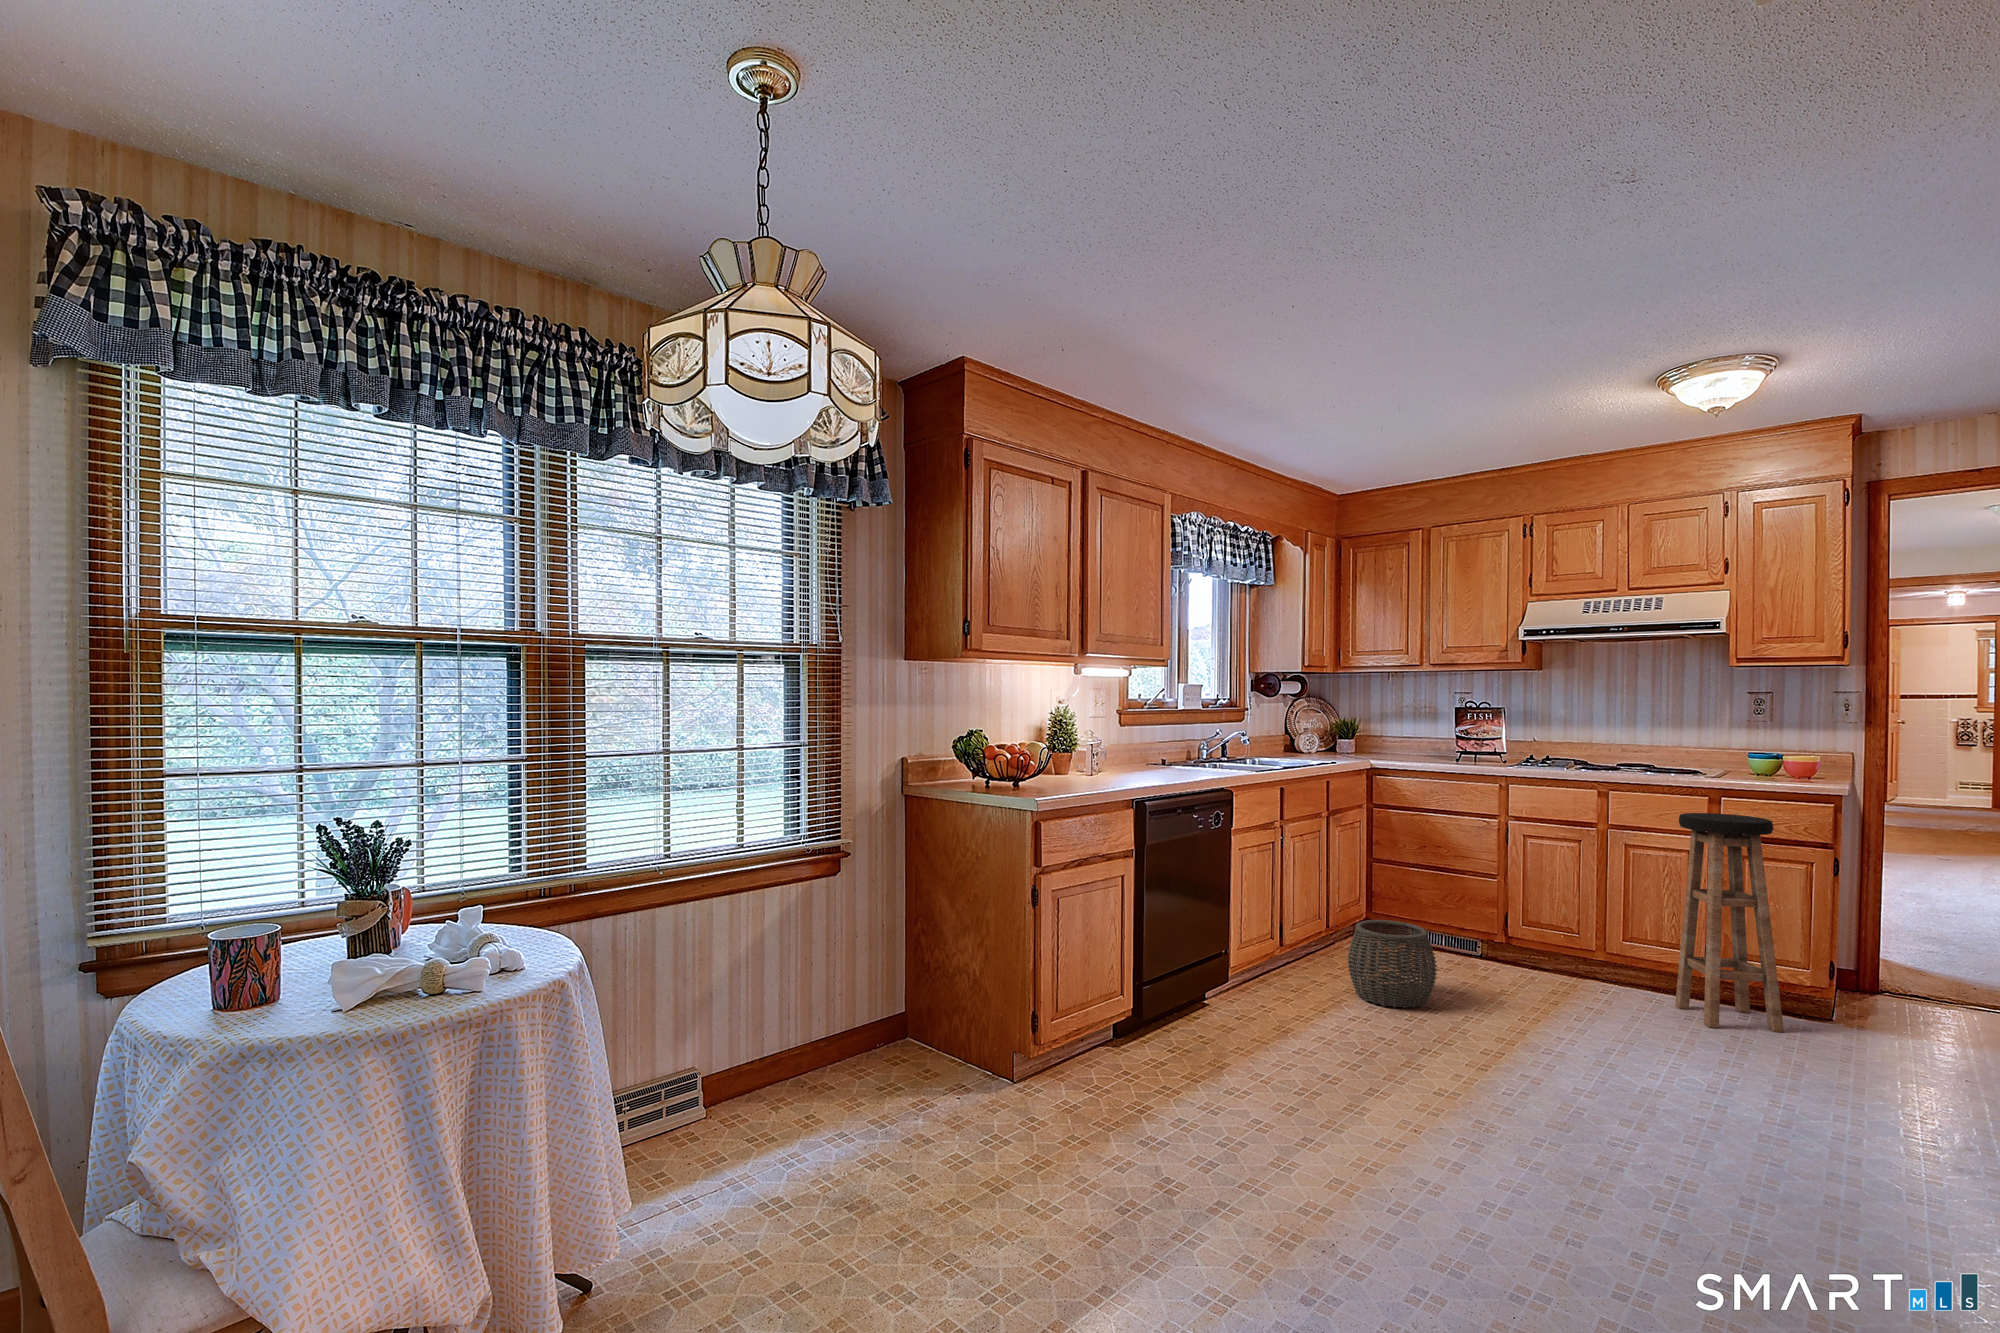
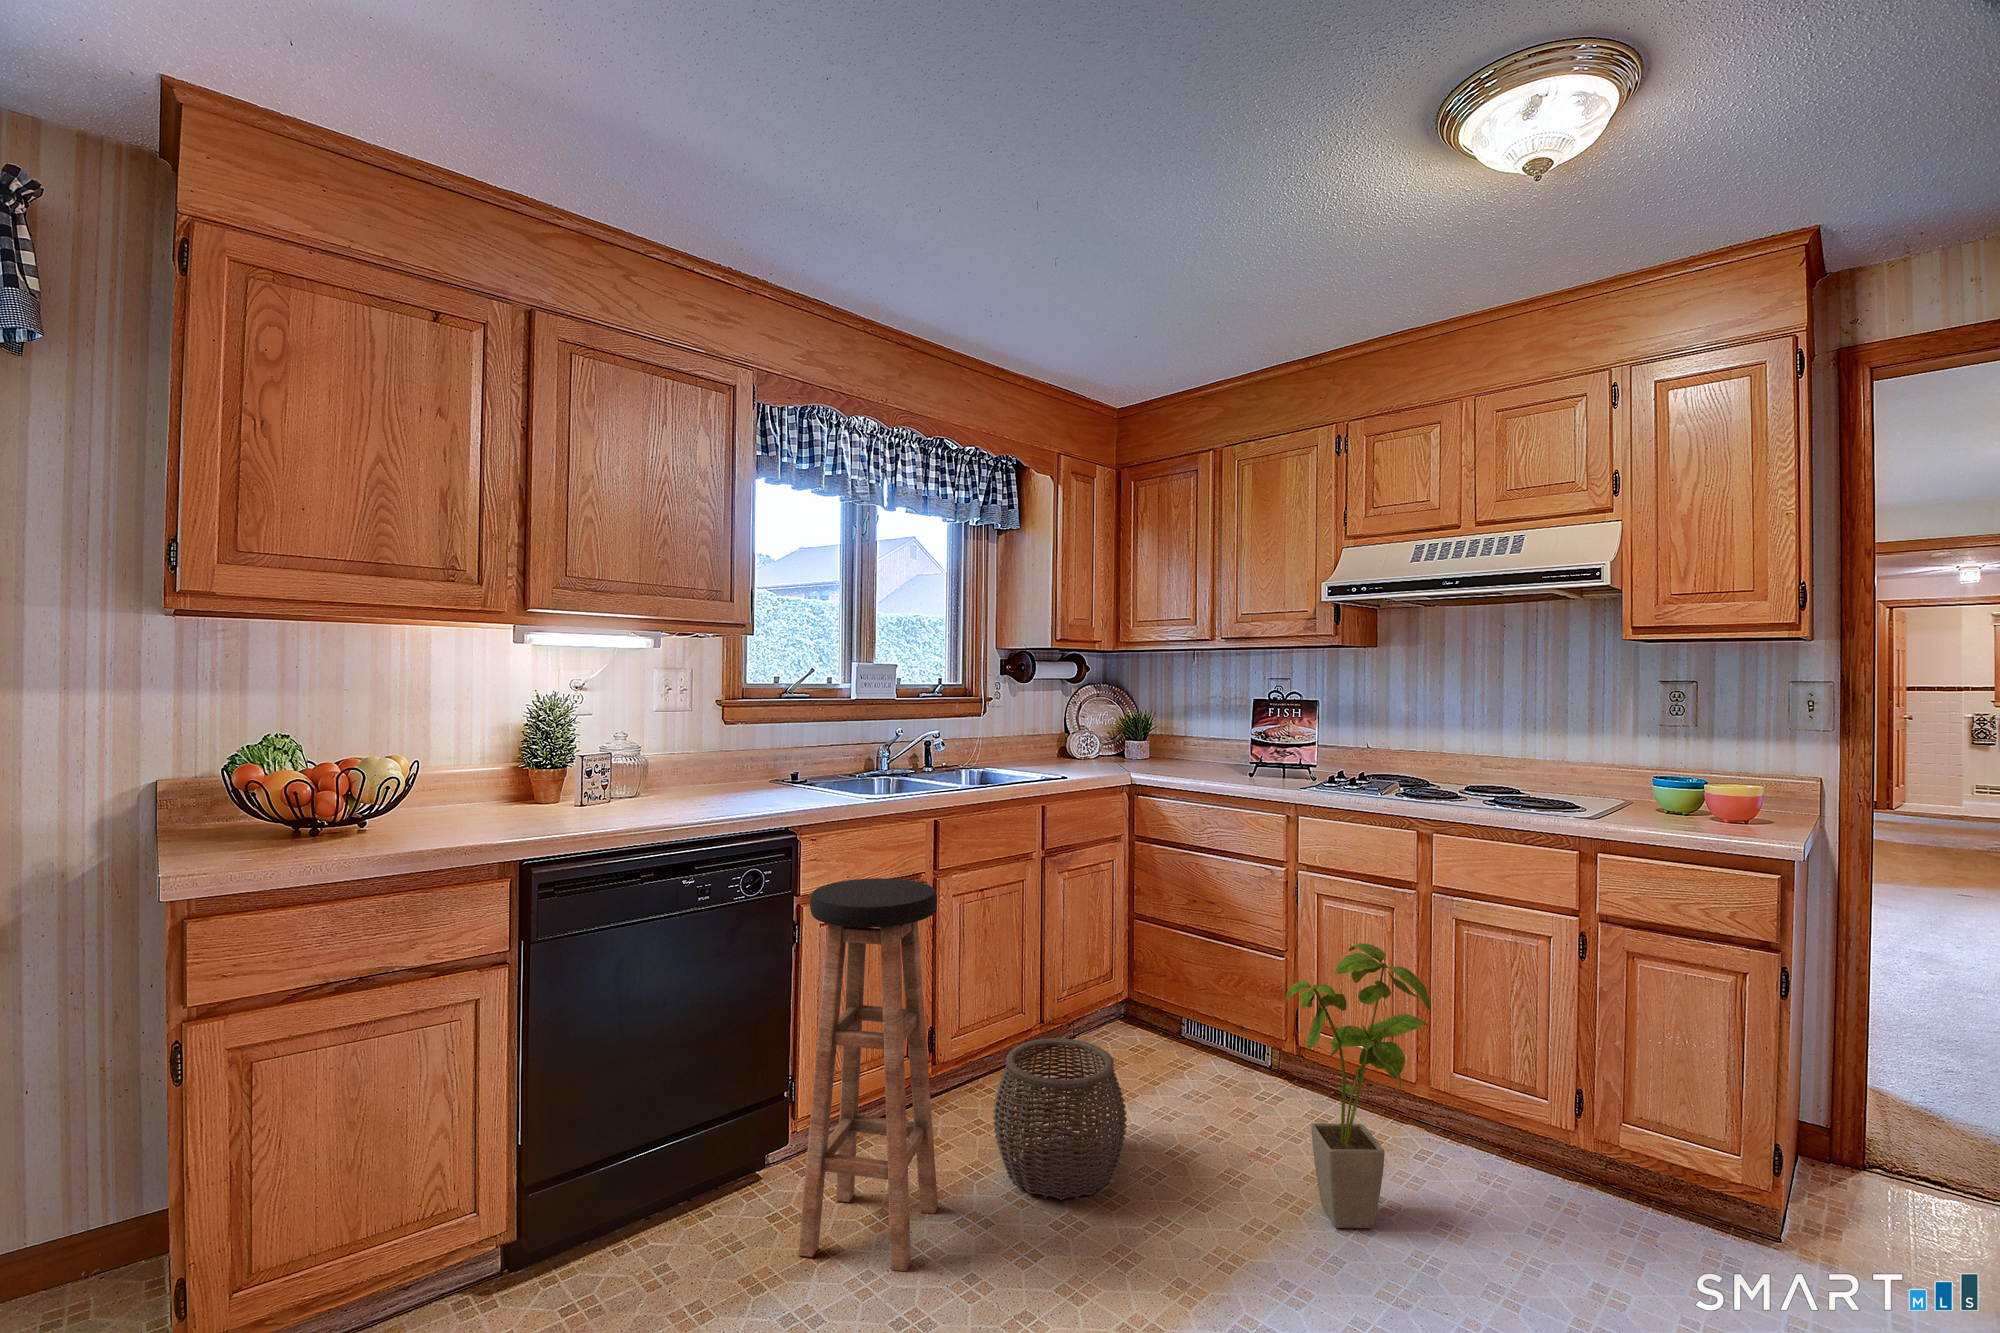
bar stool: present [1675,813,1784,1032] -> present [798,878,938,1271]
house plant: none [1538,849,1639,1017] -> present [1285,943,1431,1228]

